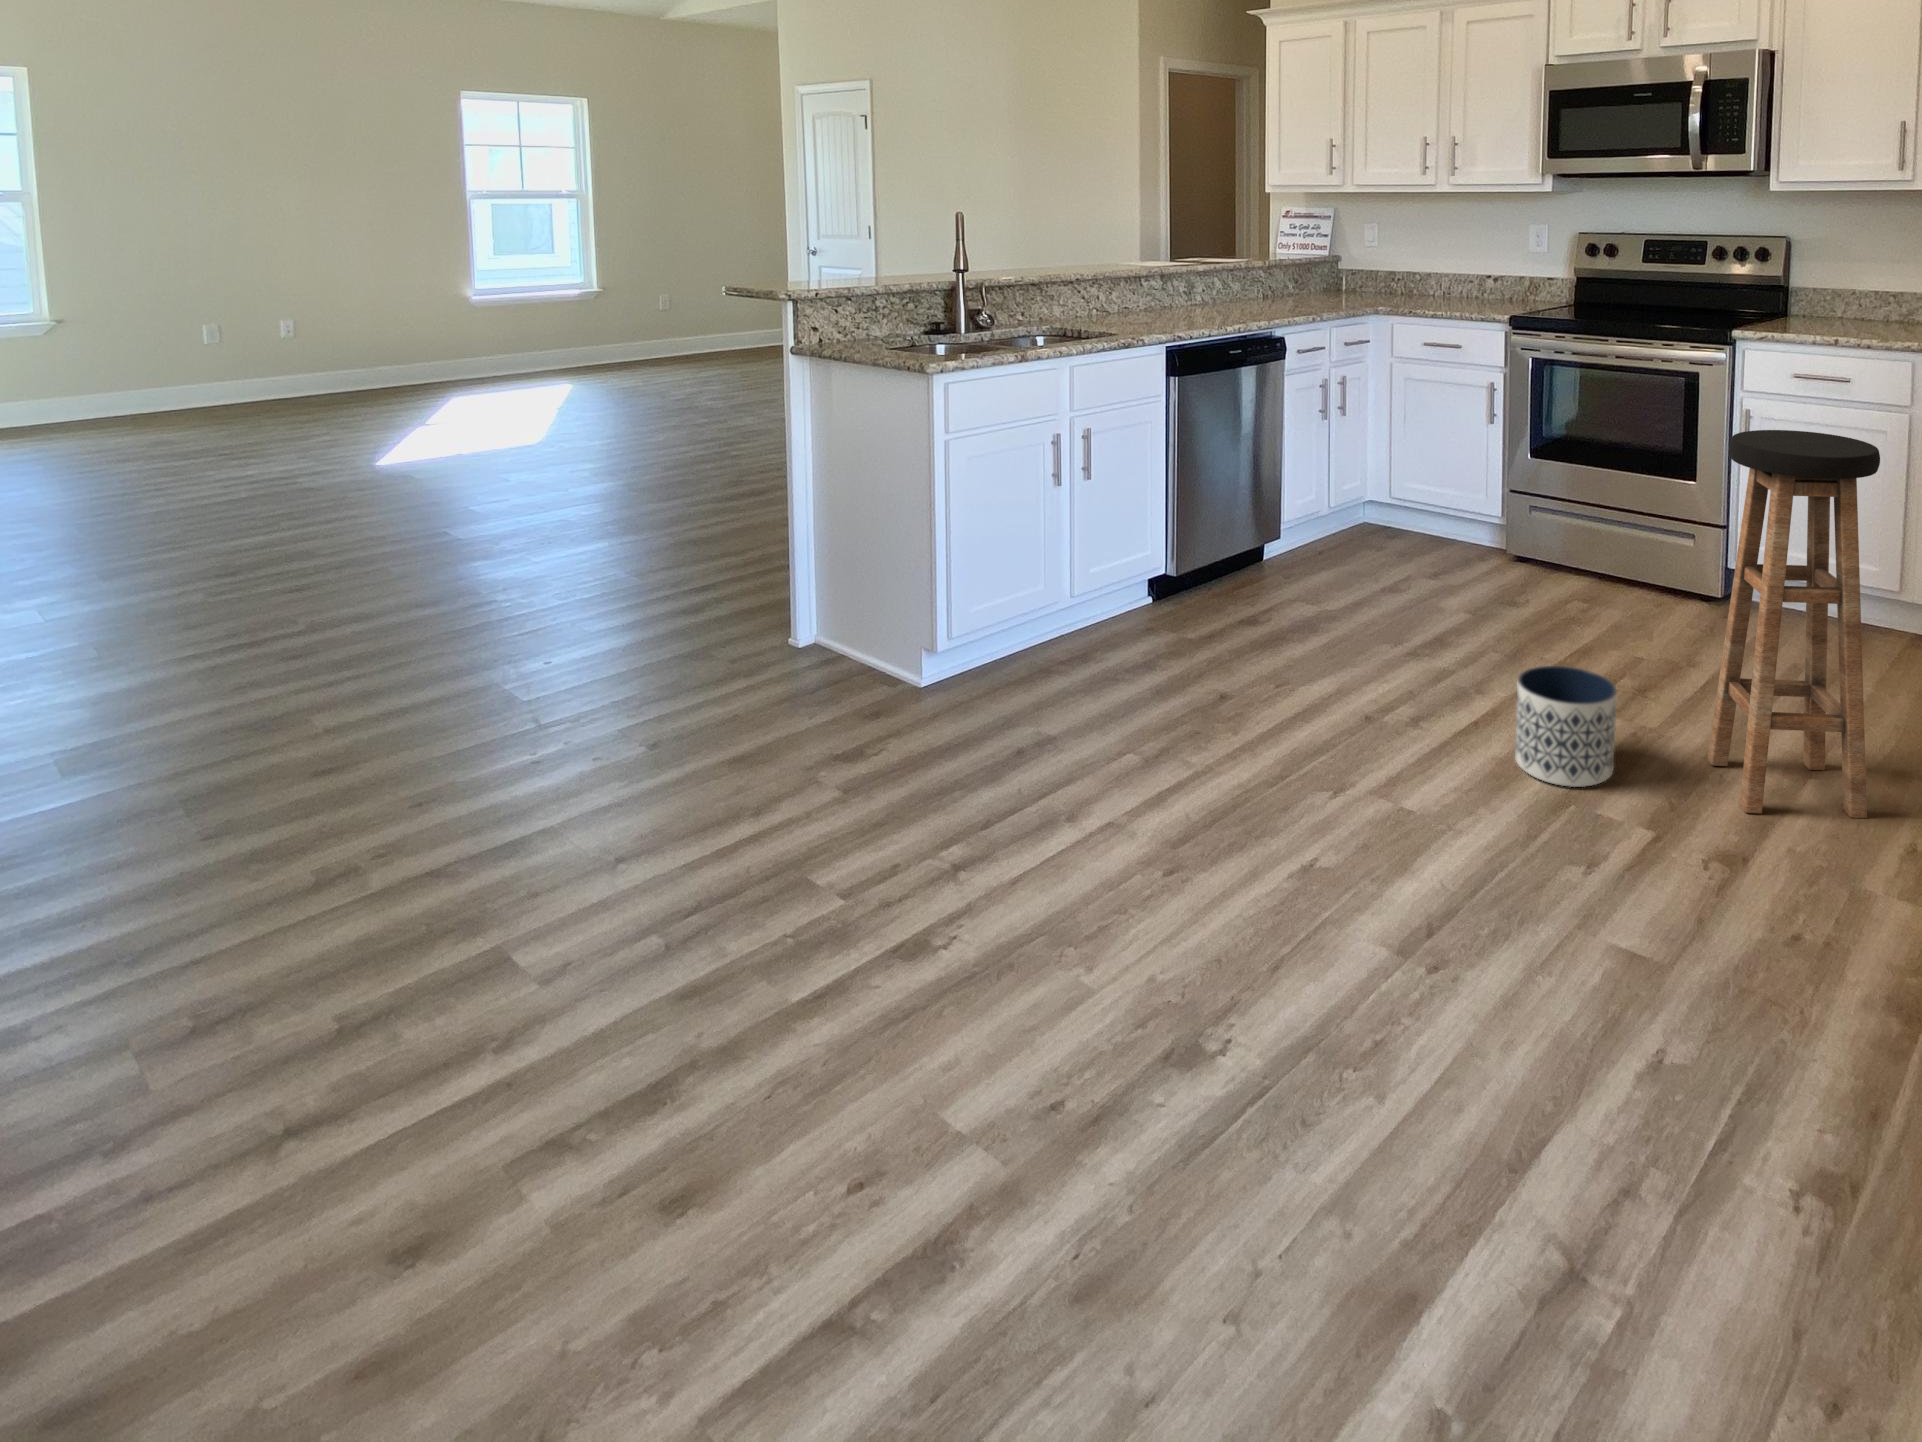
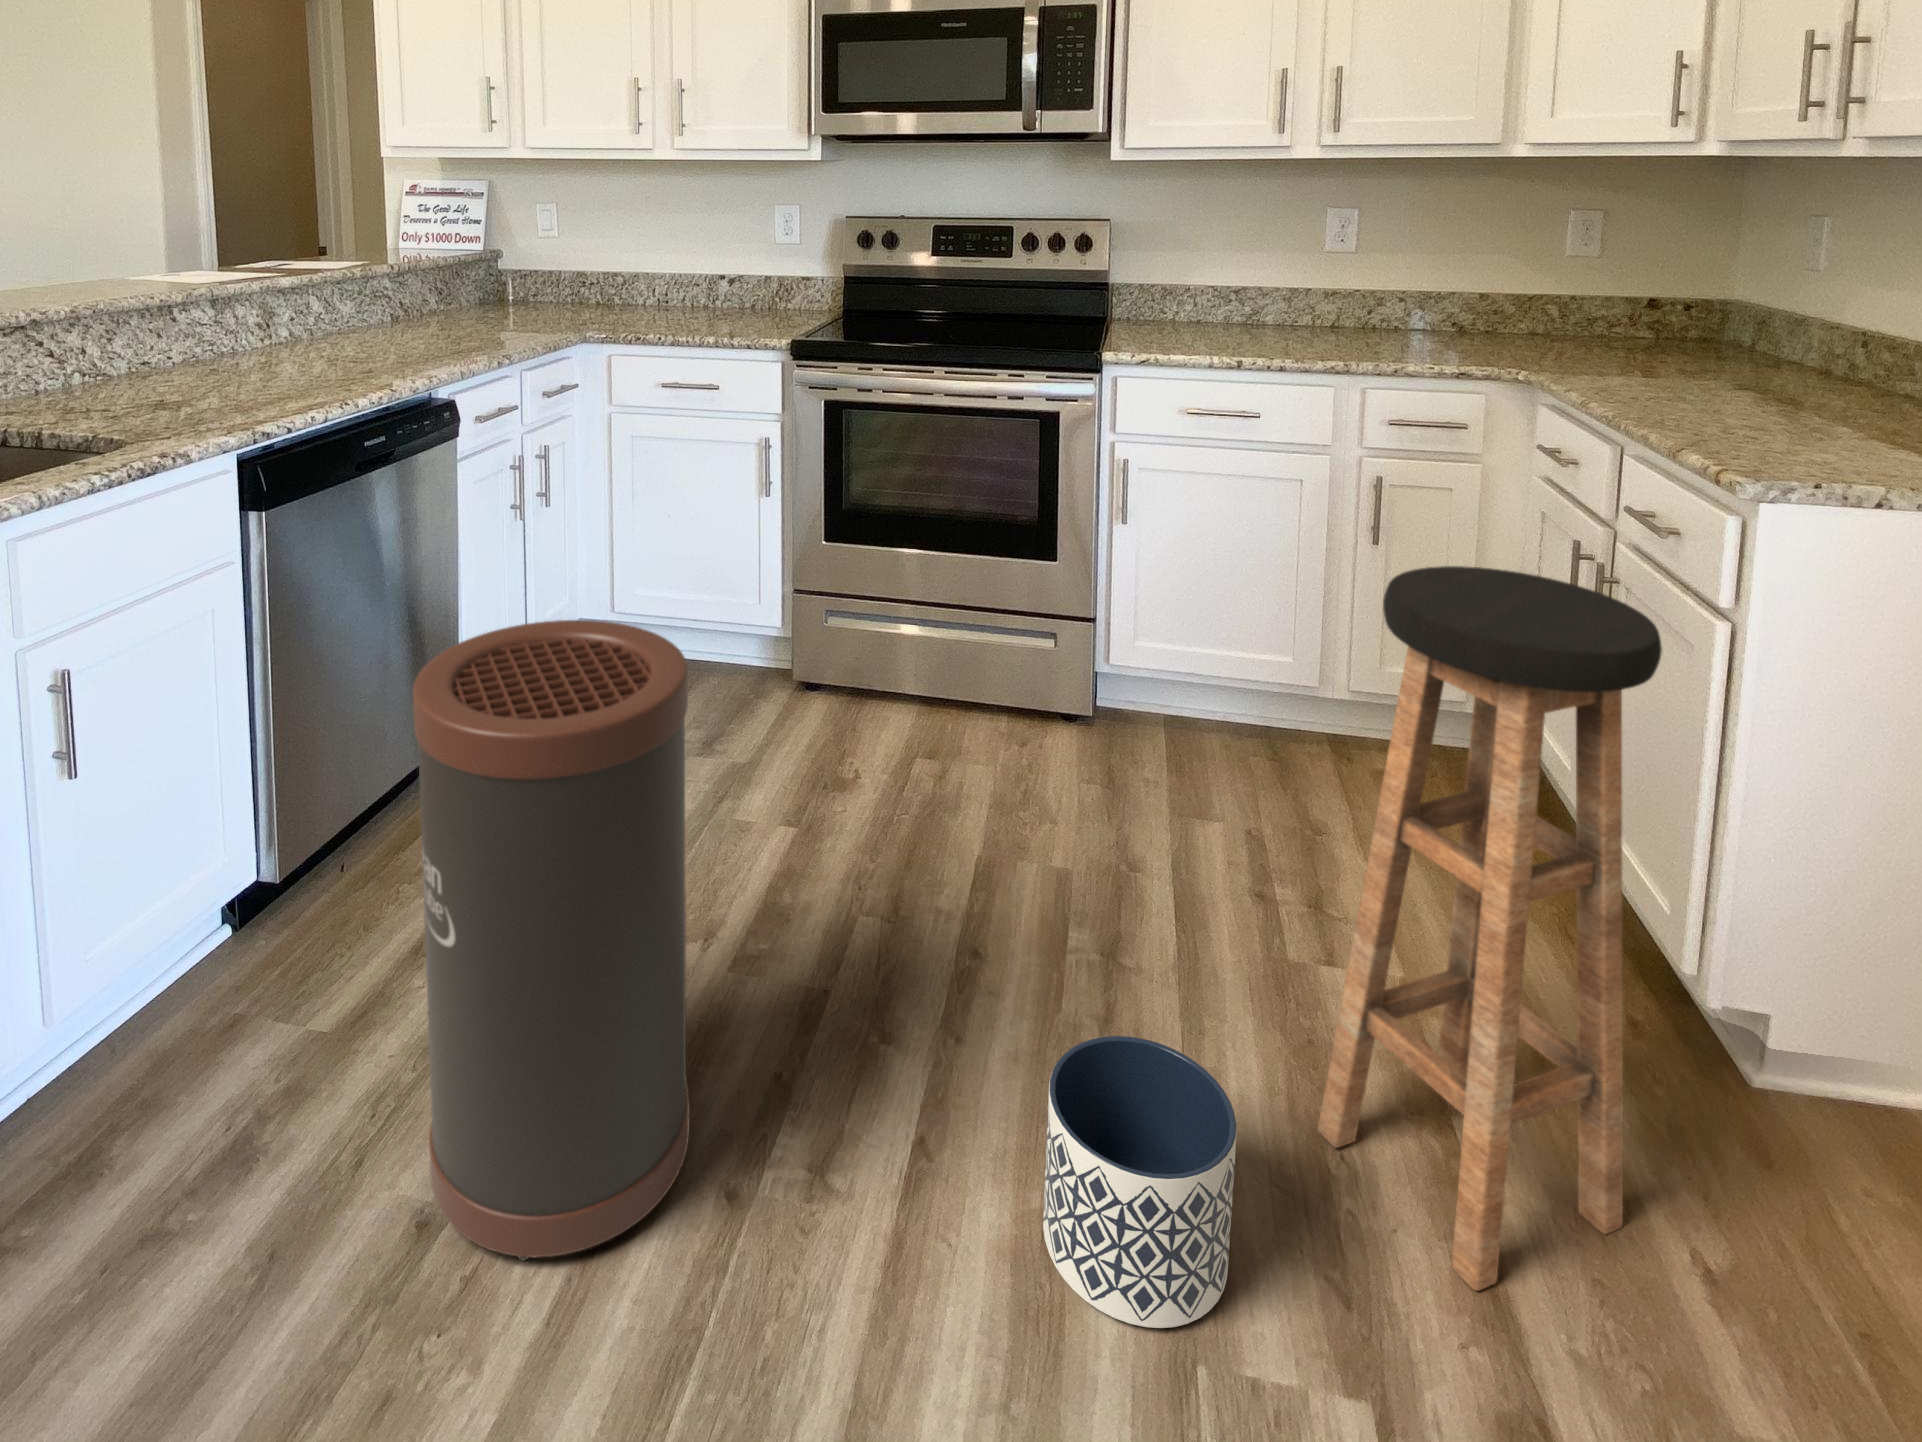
trash can: none [1228,428,1360,712] -> present [413,620,689,1261]

